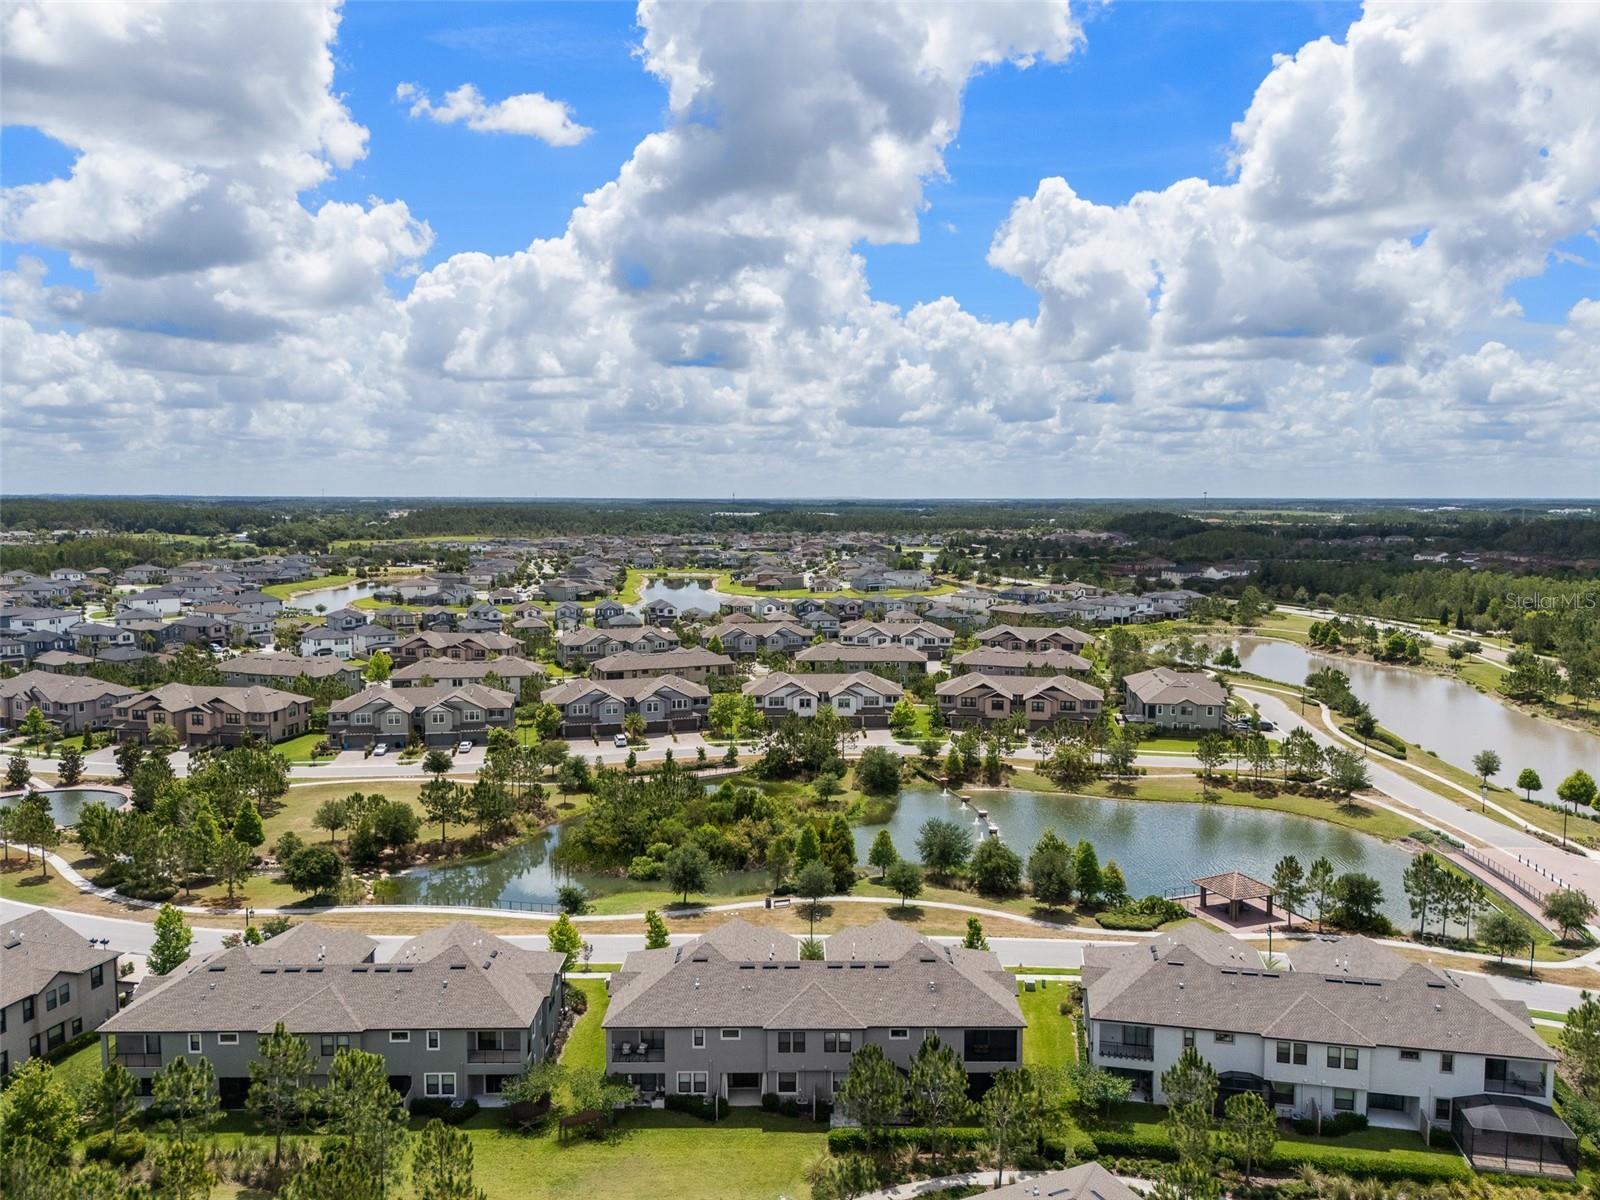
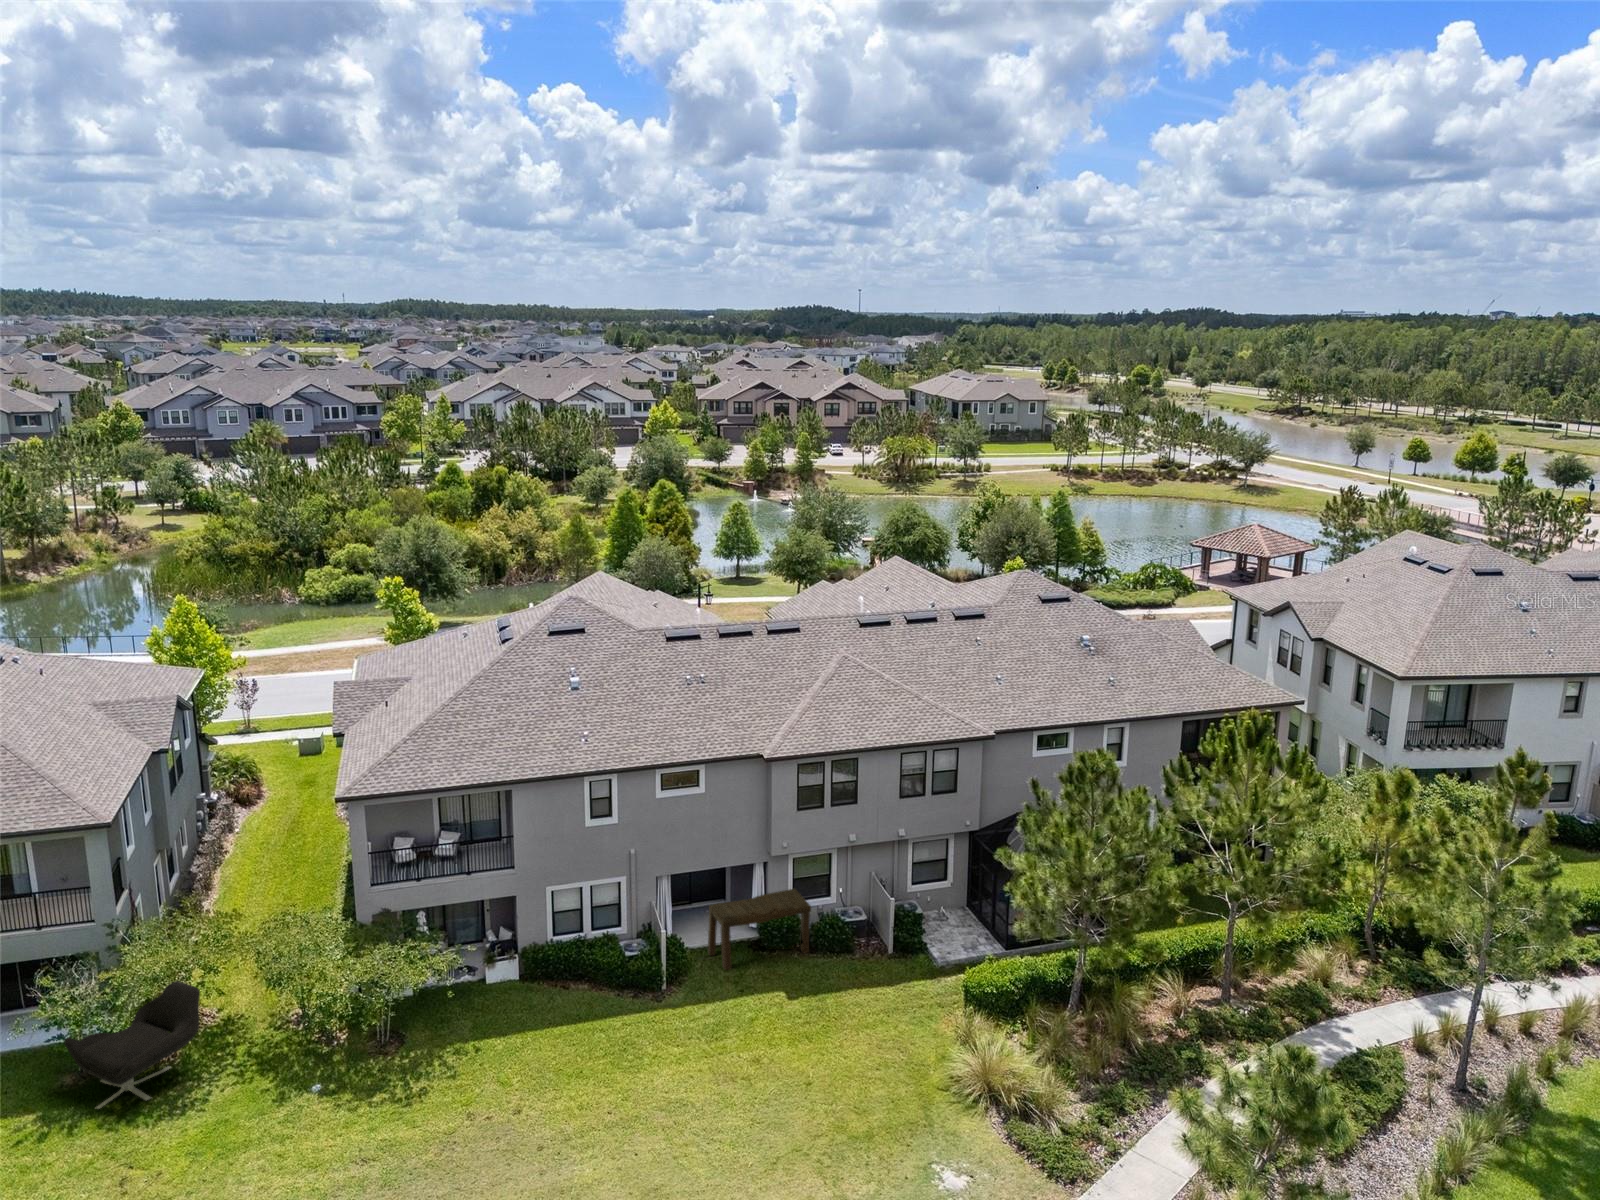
bench: present [558,1110,603,1147] -> present [708,888,811,970]

